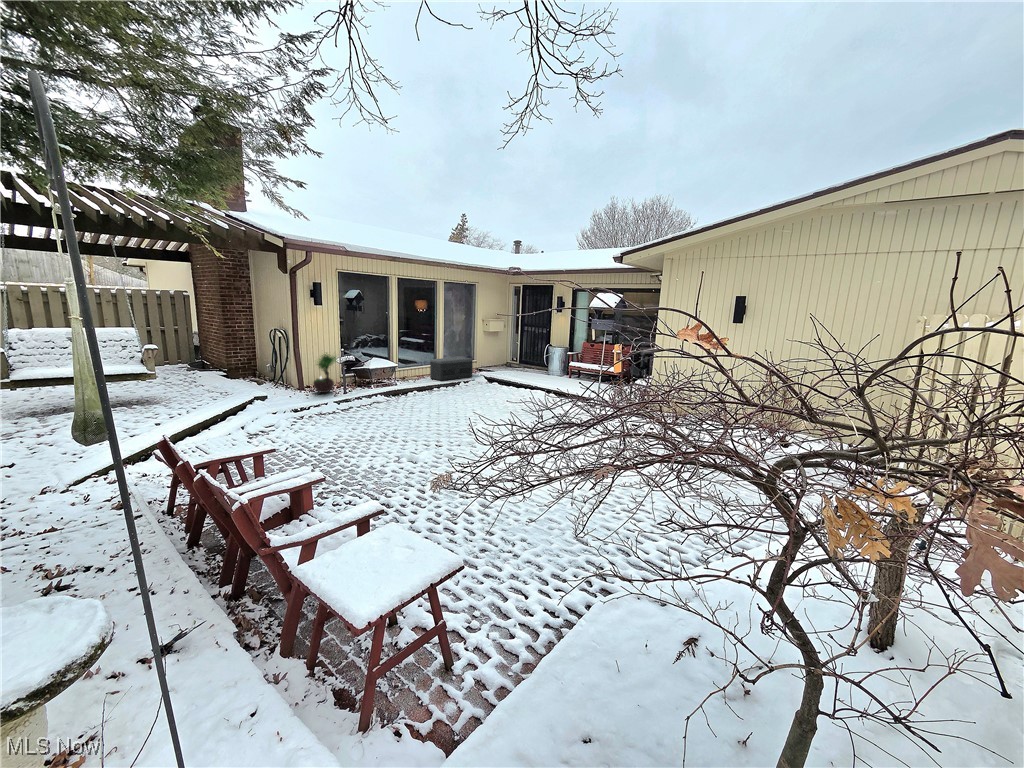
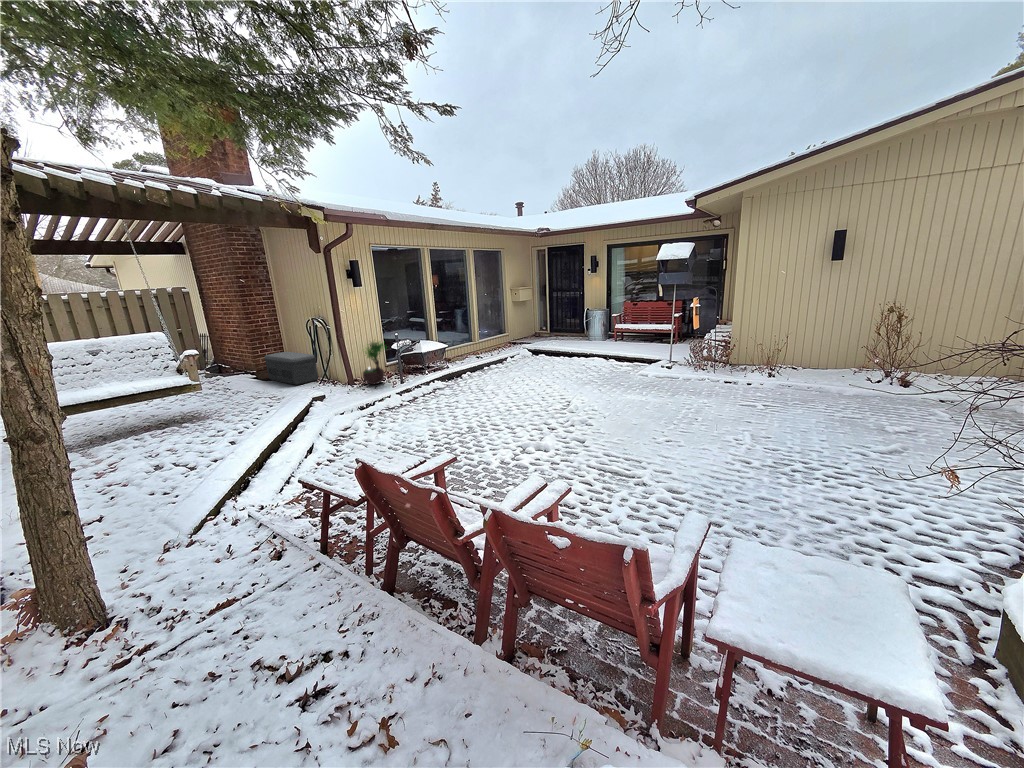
storage bench: present [430,357,473,381] -> present [265,352,318,385]

